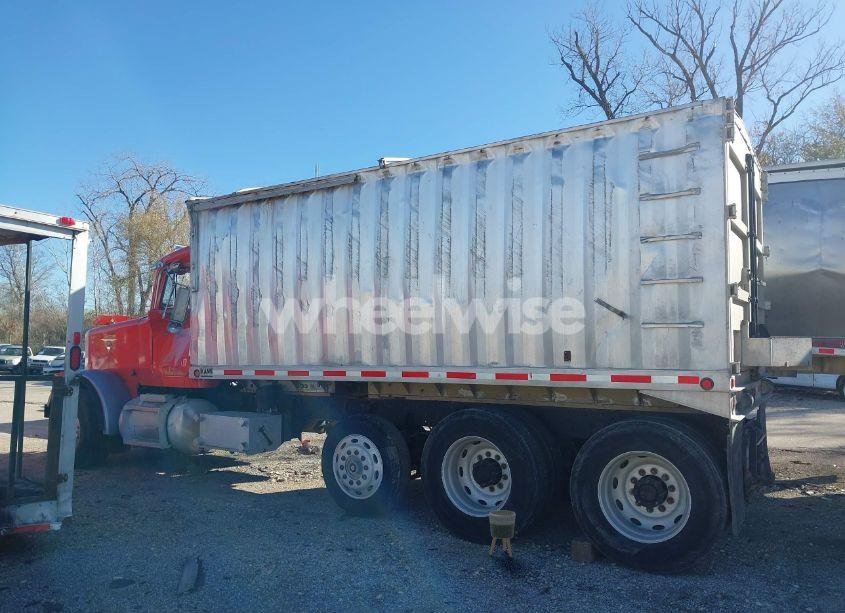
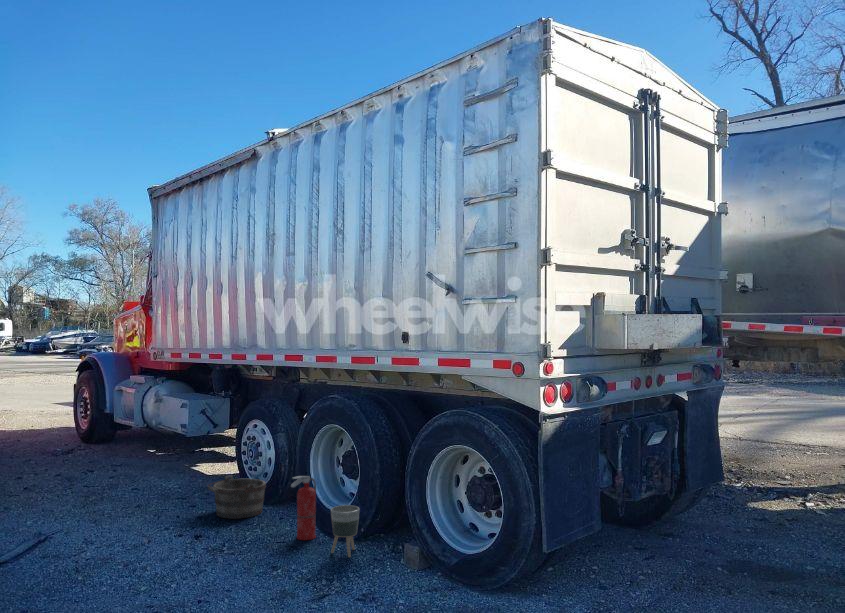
fire extinguisher: none [438,486,456,546] -> present [291,476,316,540]
bucket: none [319,490,375,532] -> present [208,475,266,519]

